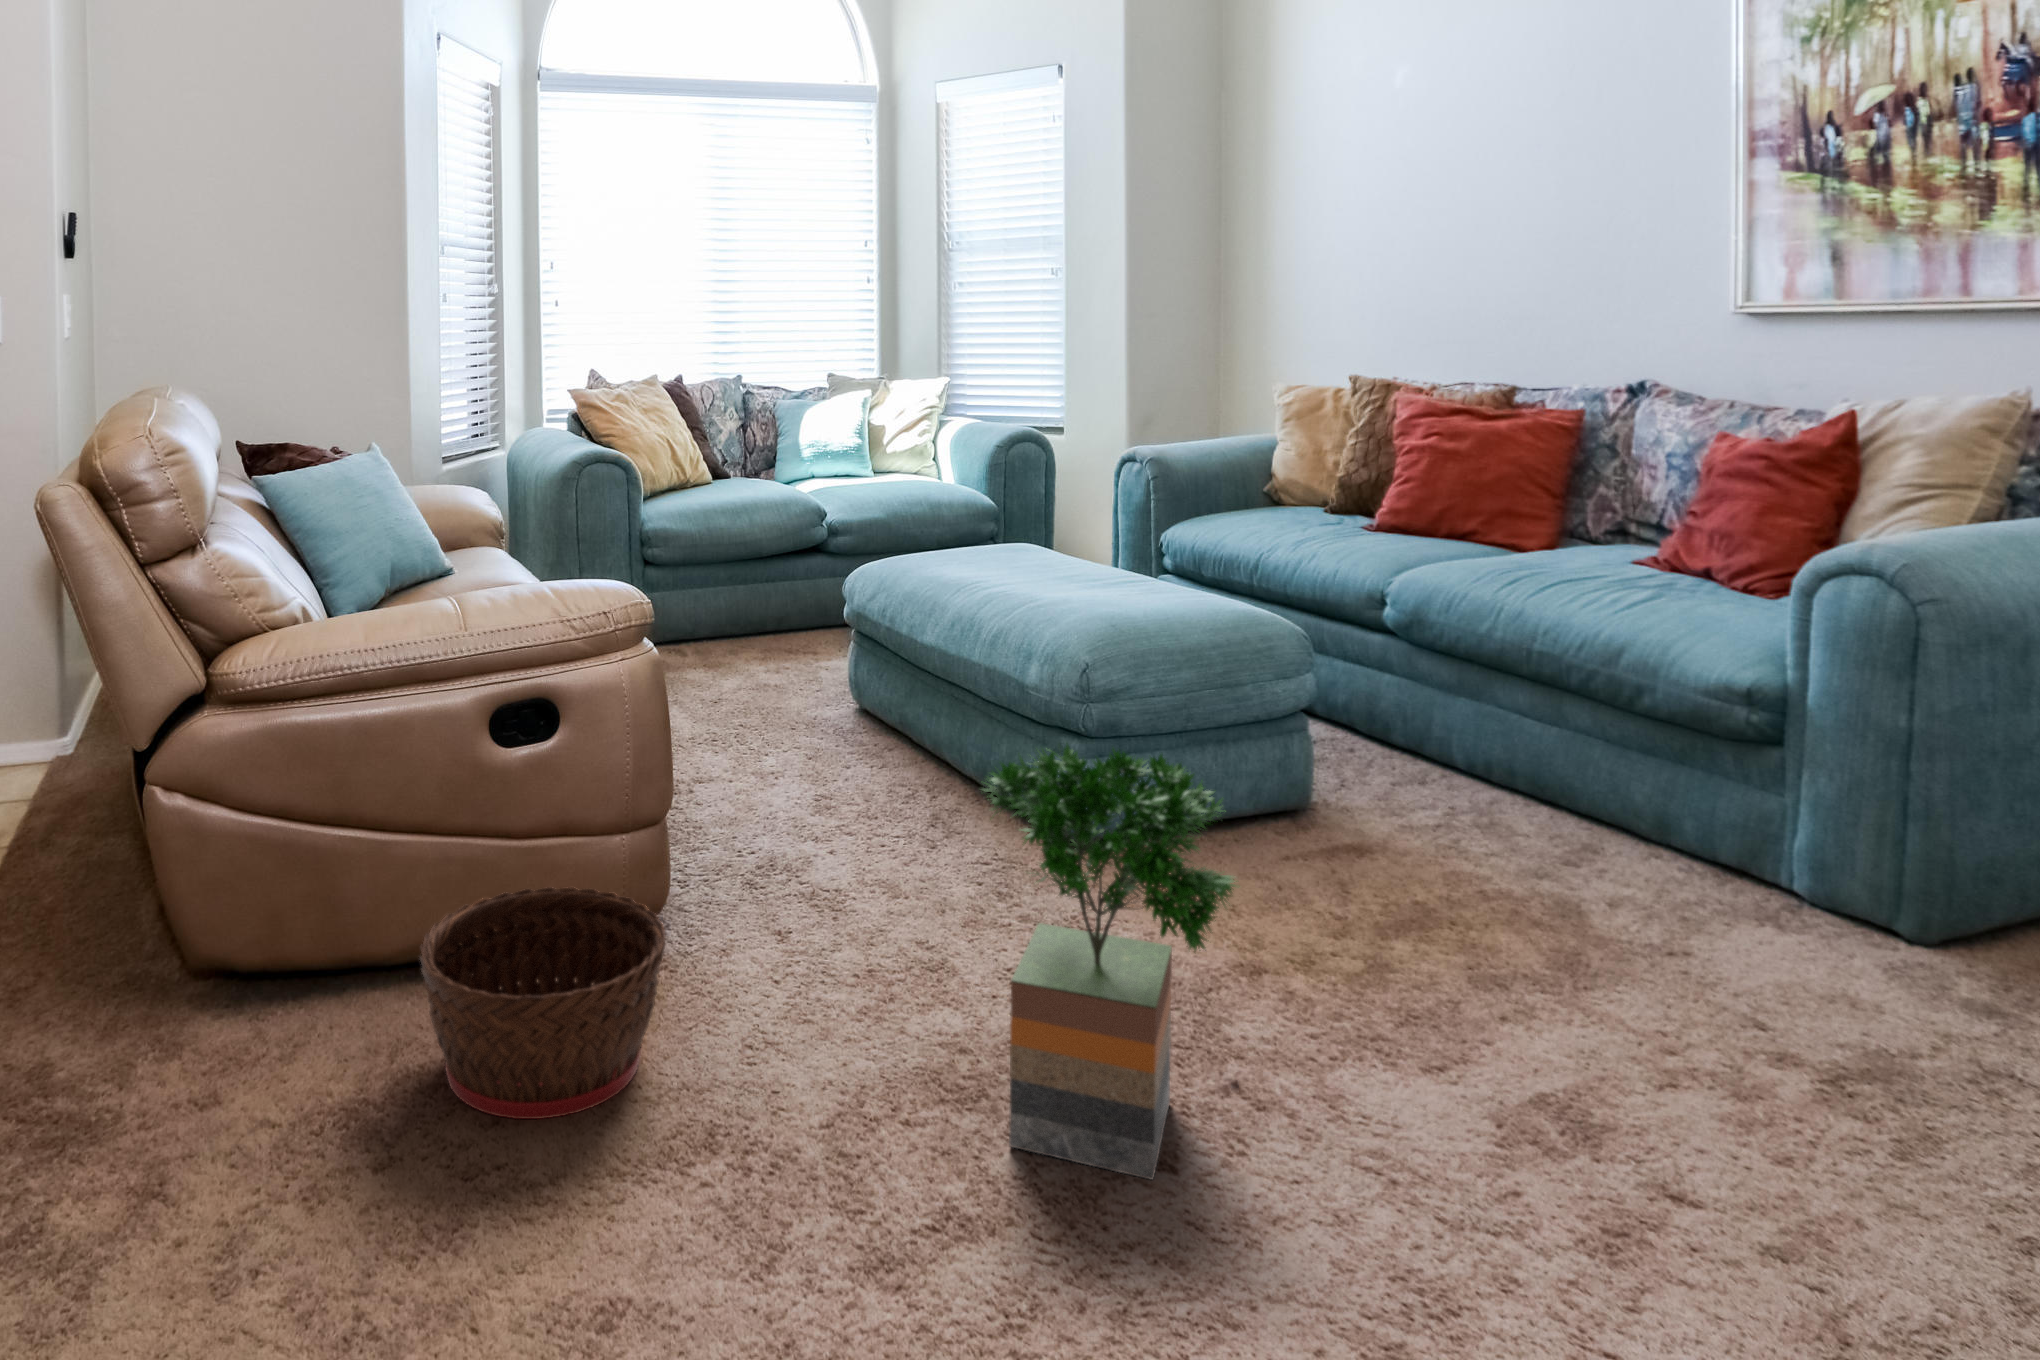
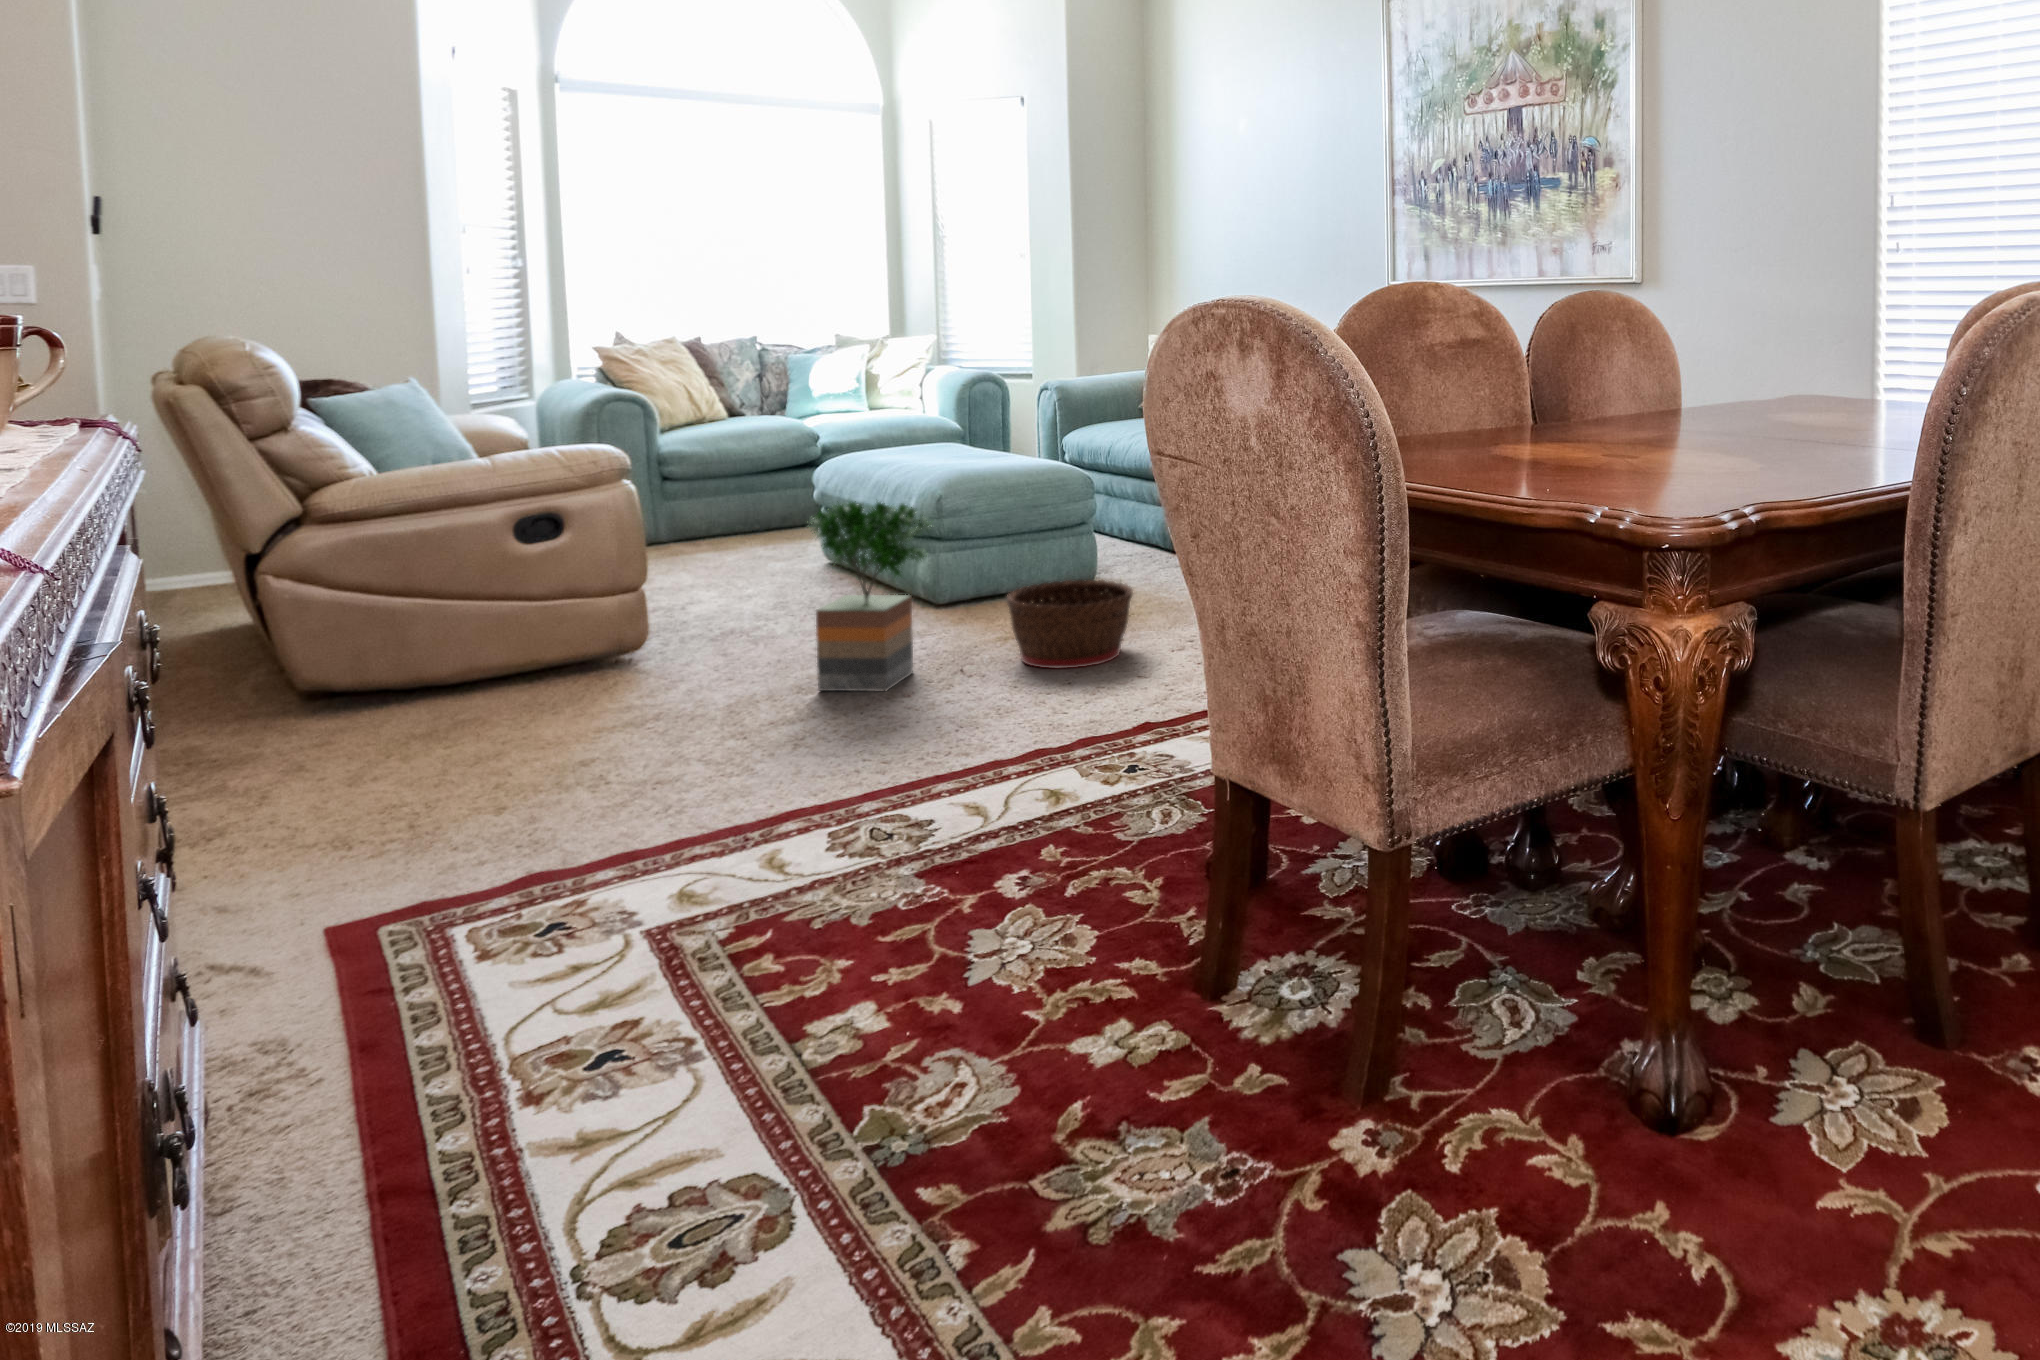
basket: present [420,887,665,1119] -> present [1007,580,1133,669]

